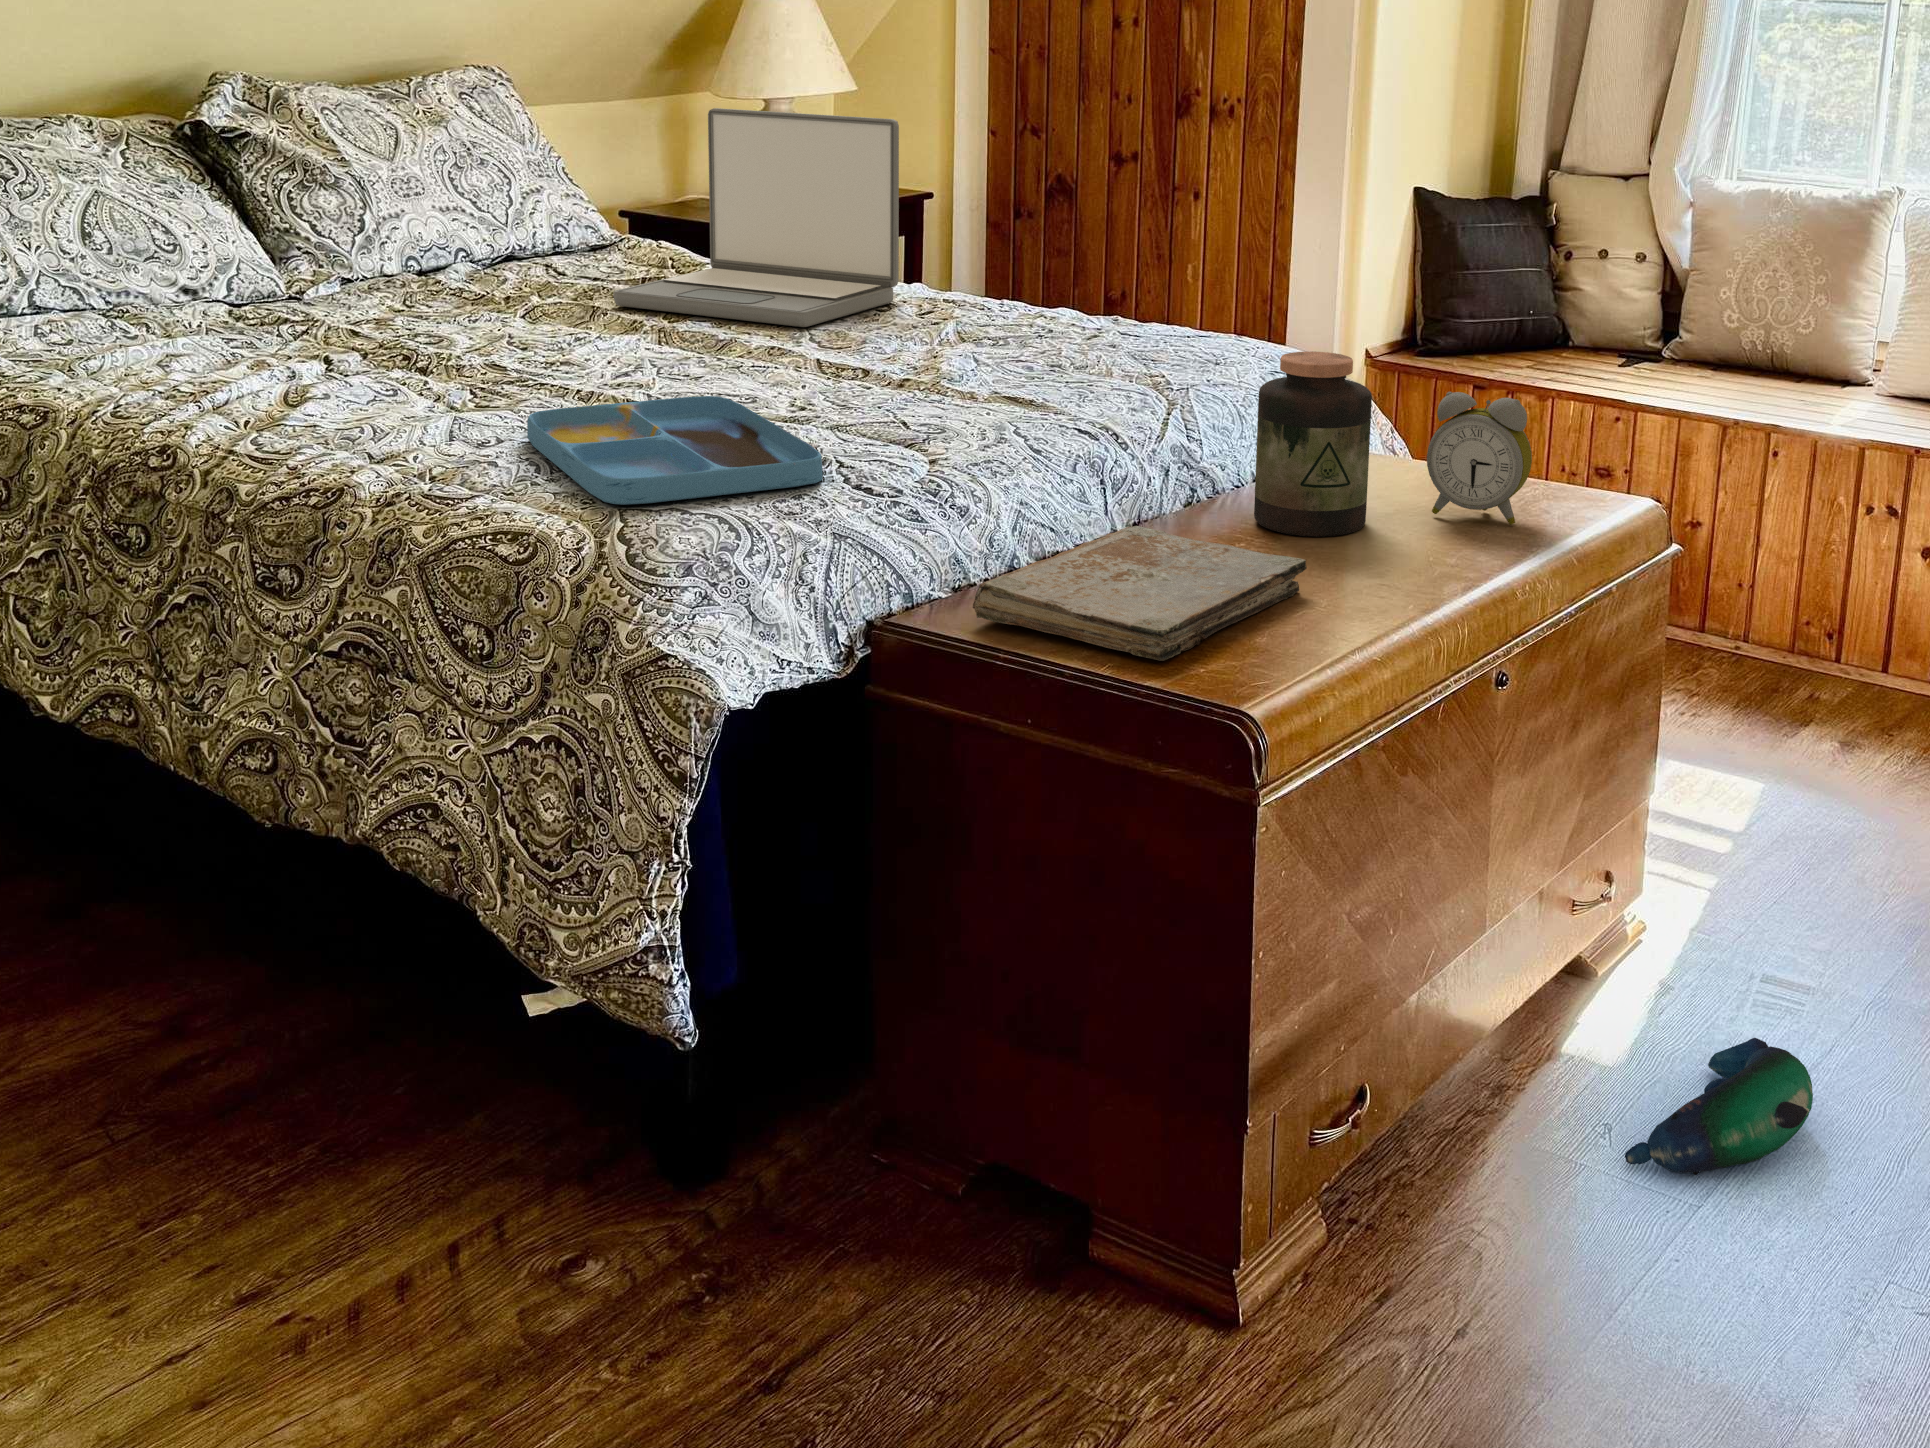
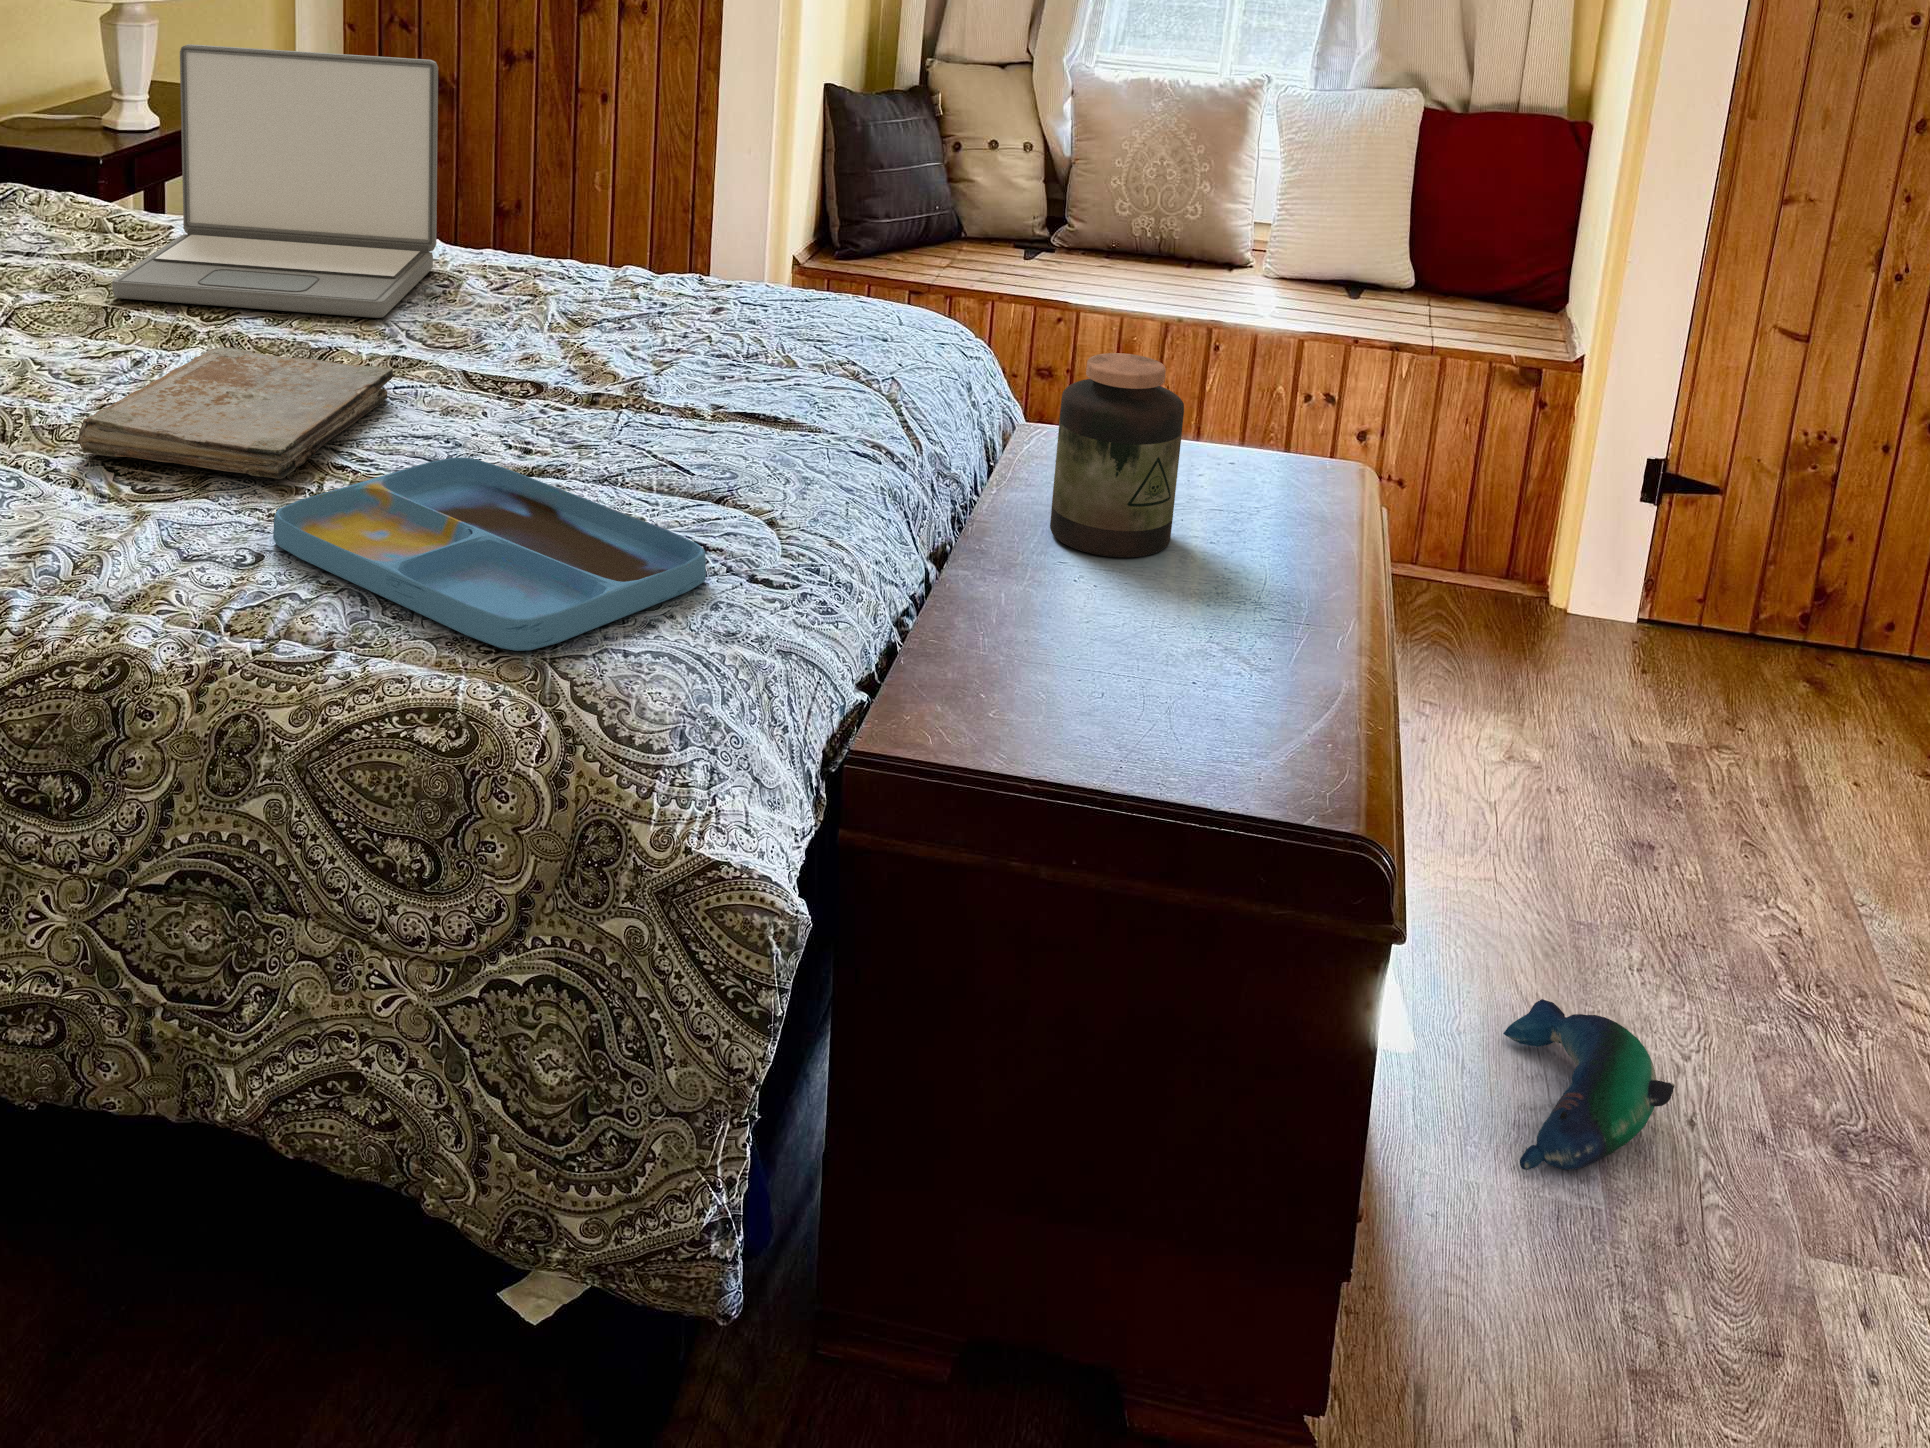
alarm clock: present [1427,392,1532,525] -> none [1208,384,1315,518]
book: present [973,526,1307,661] -> present [77,347,394,479]

